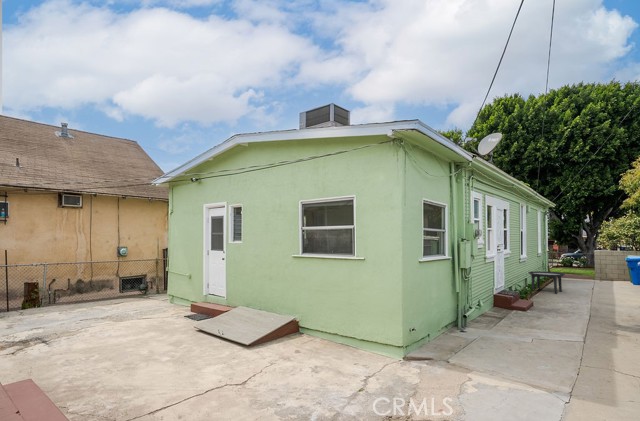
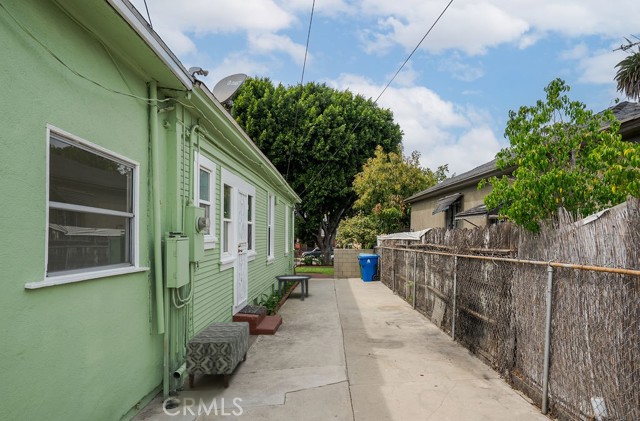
bench: none [469,294,508,330] -> present [186,322,249,388]

